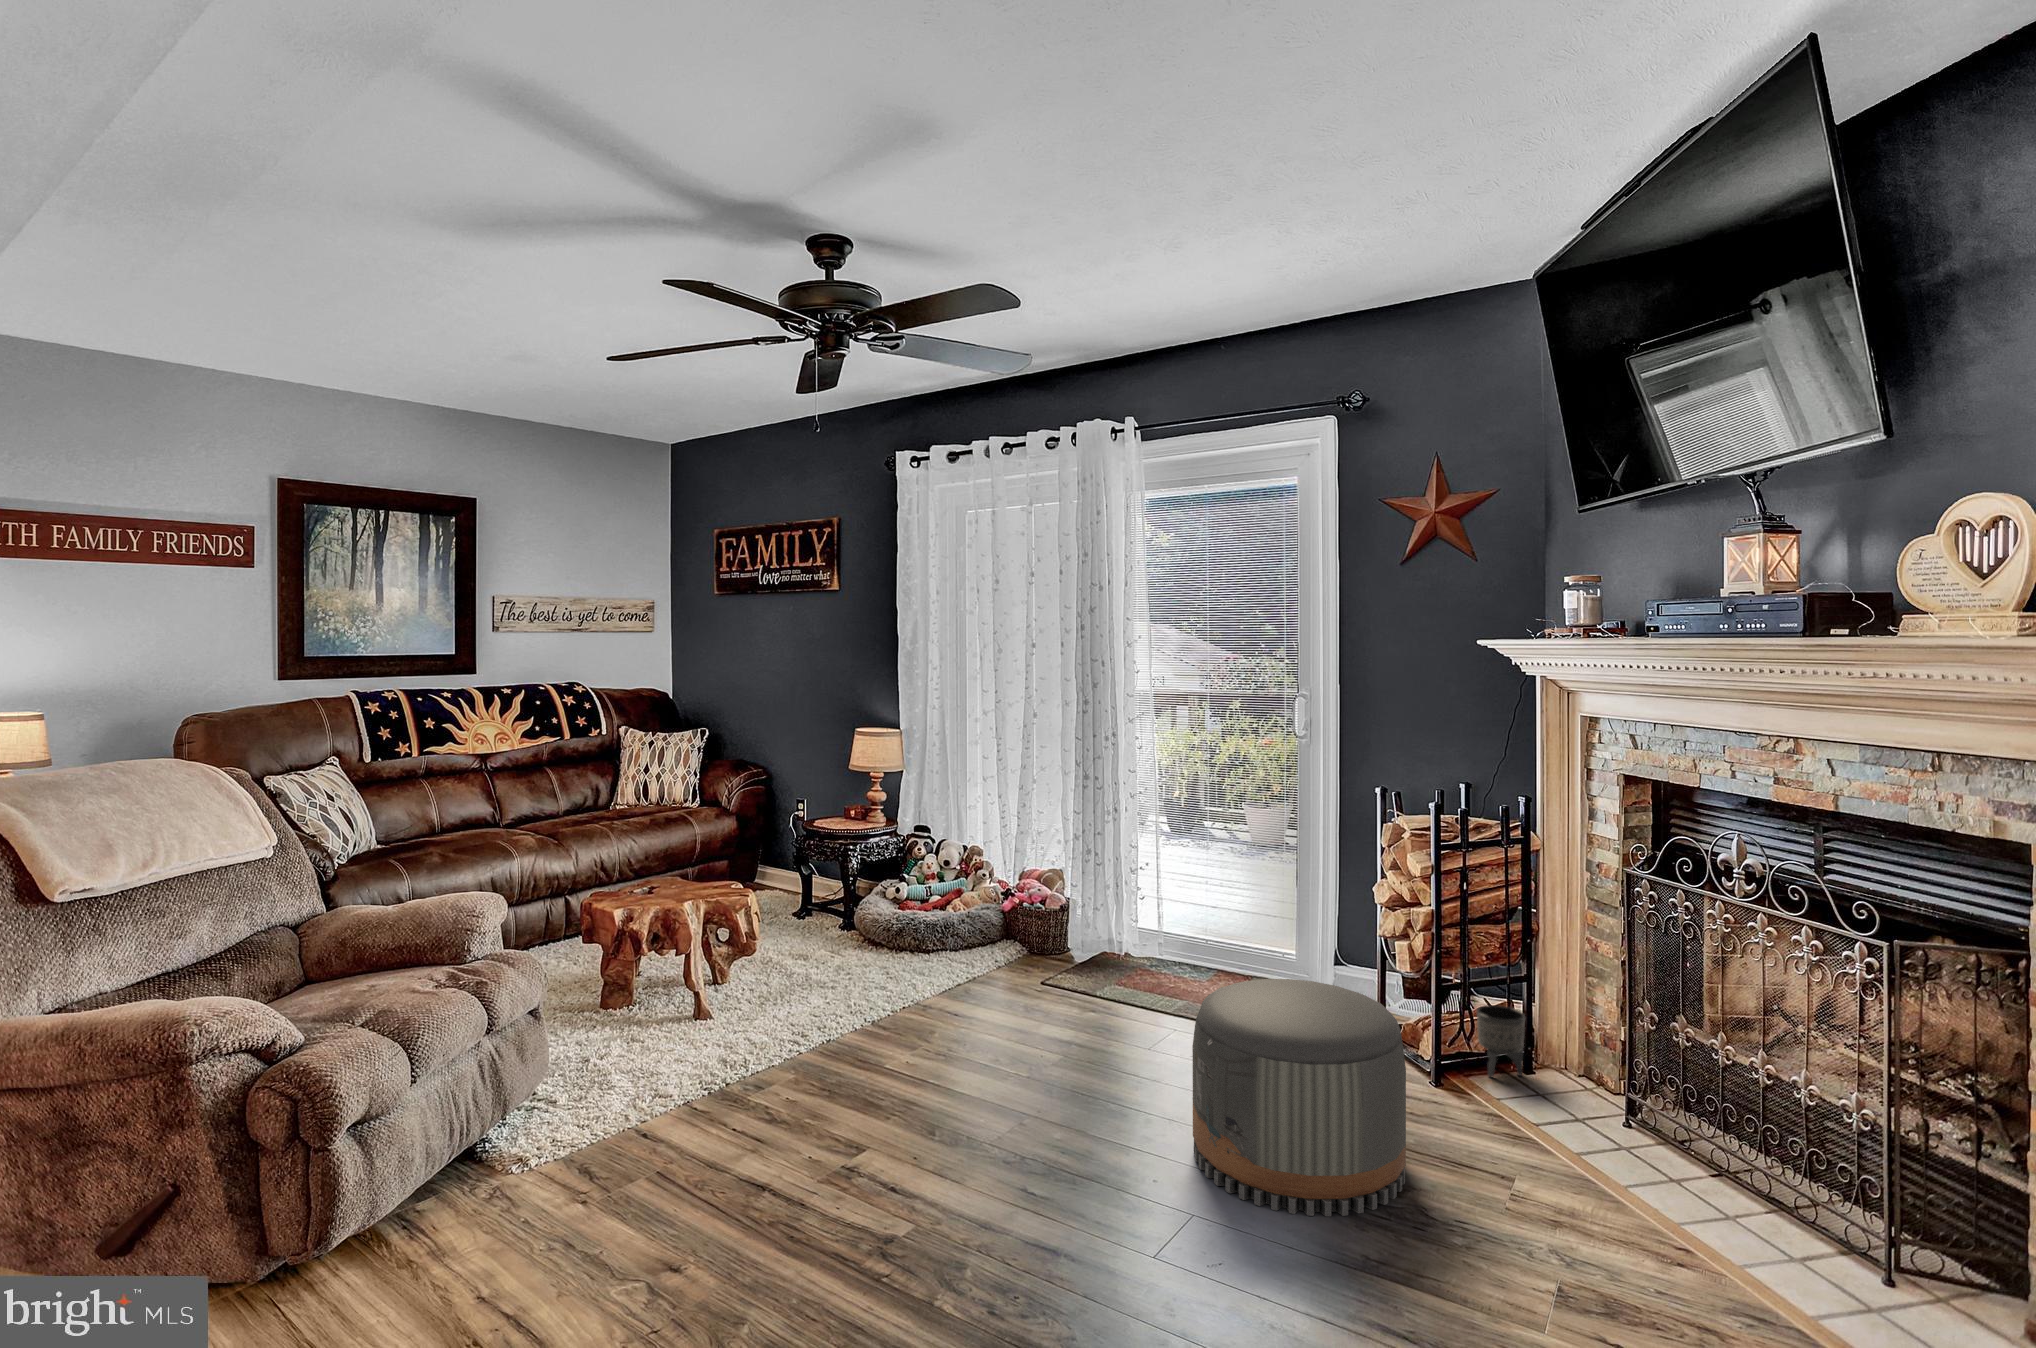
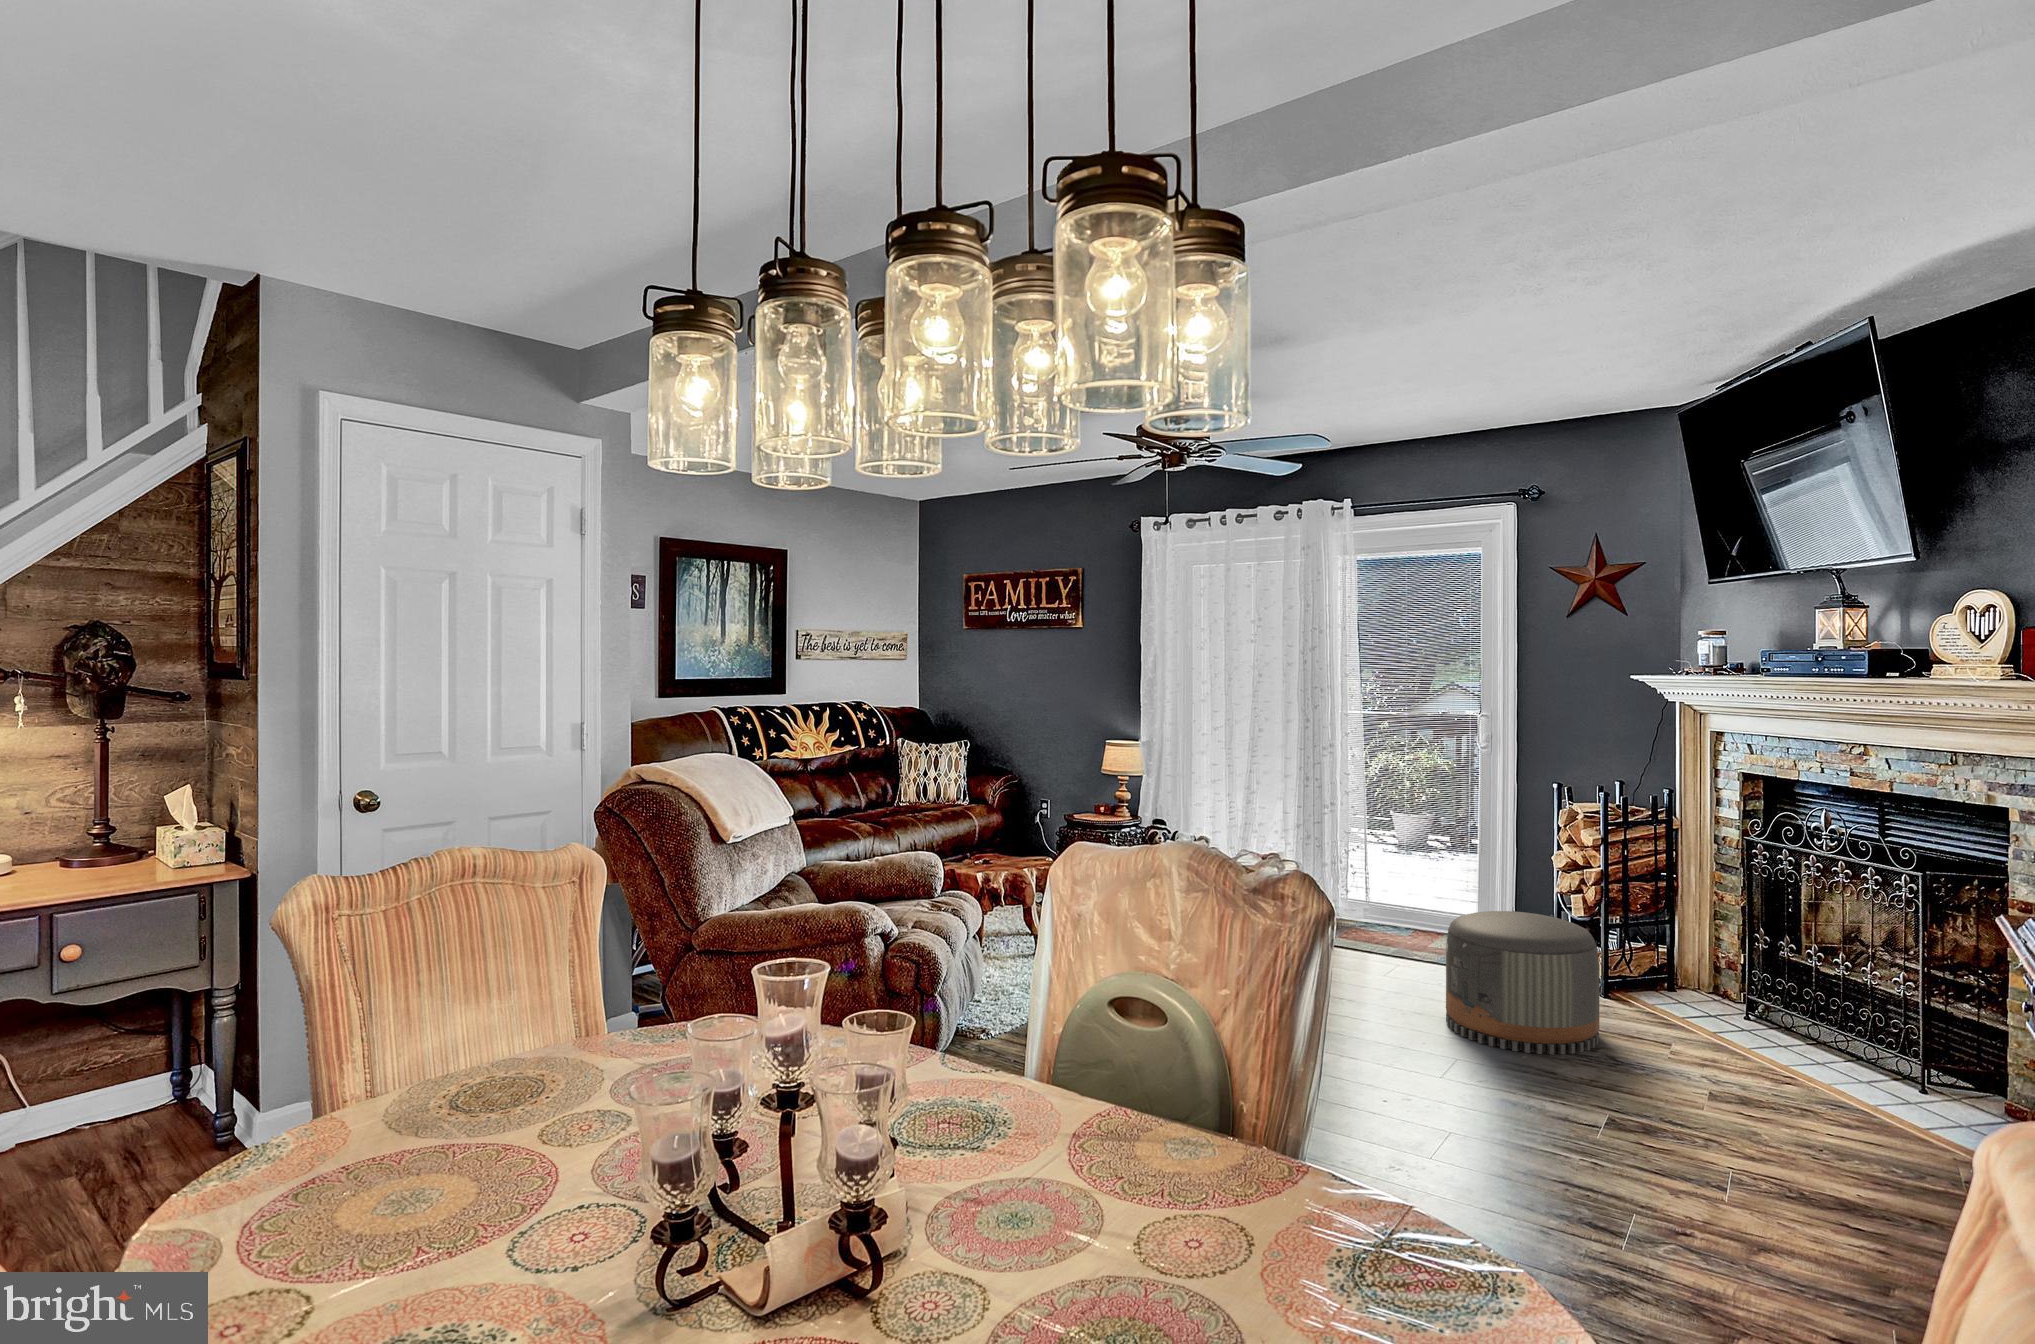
planter: present [1477,1005,1525,1077] -> none [1635,942,1672,993]

